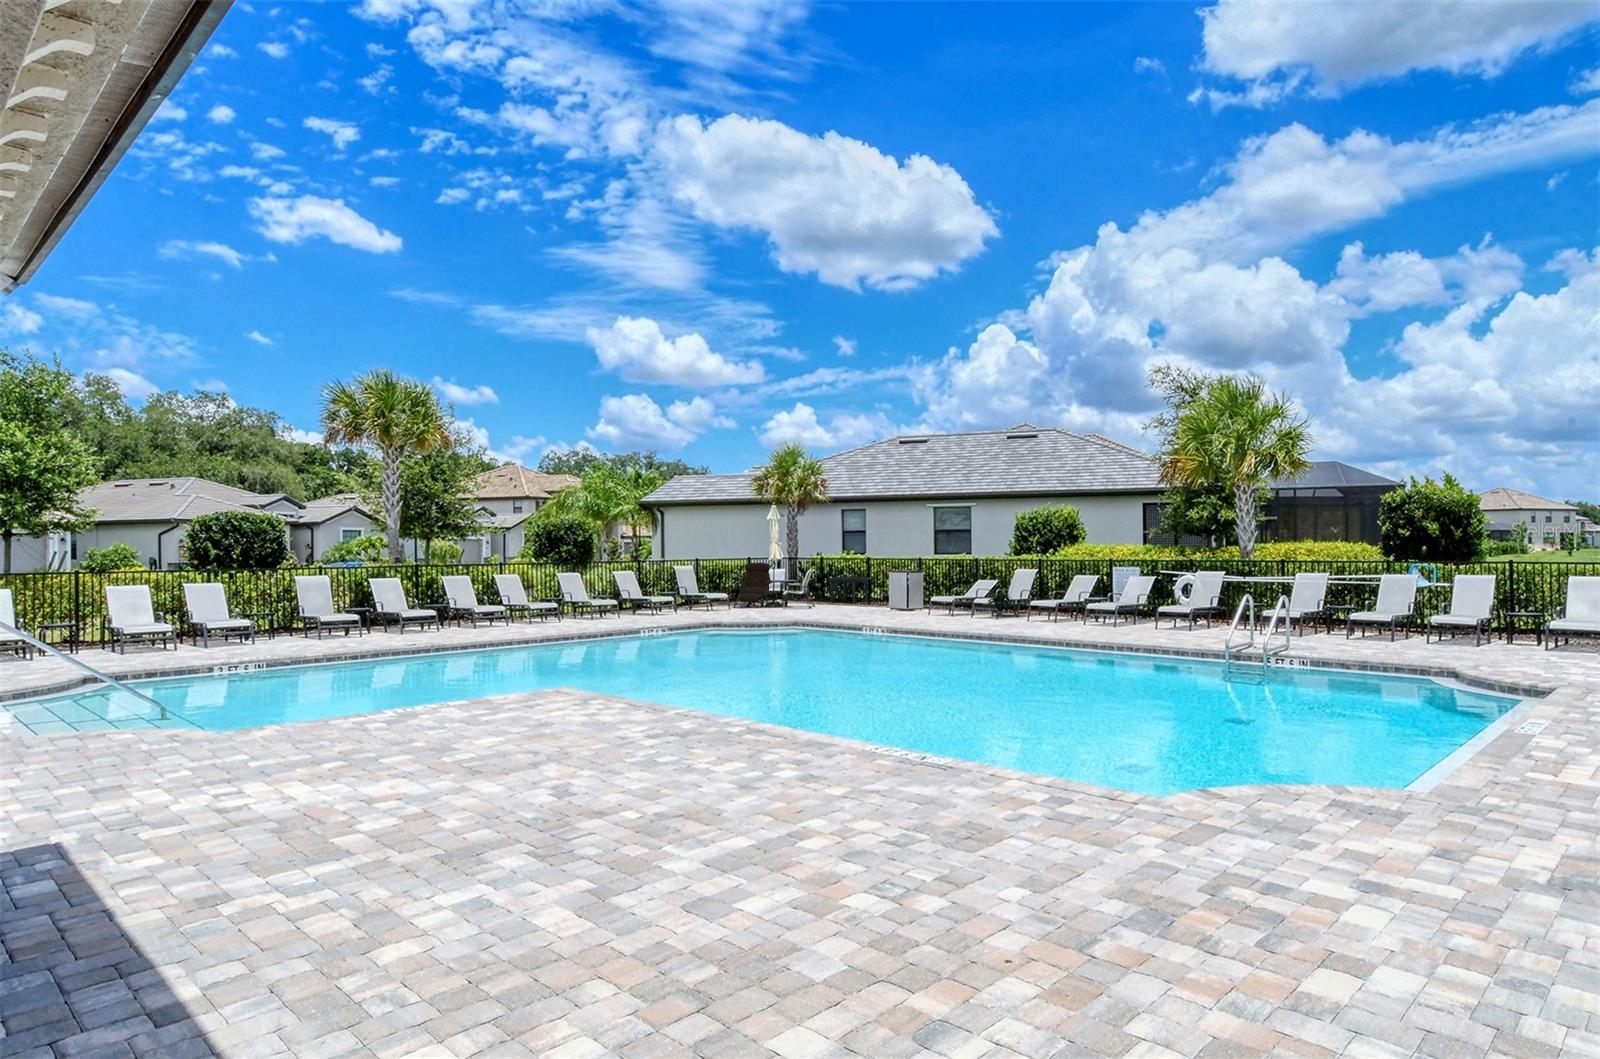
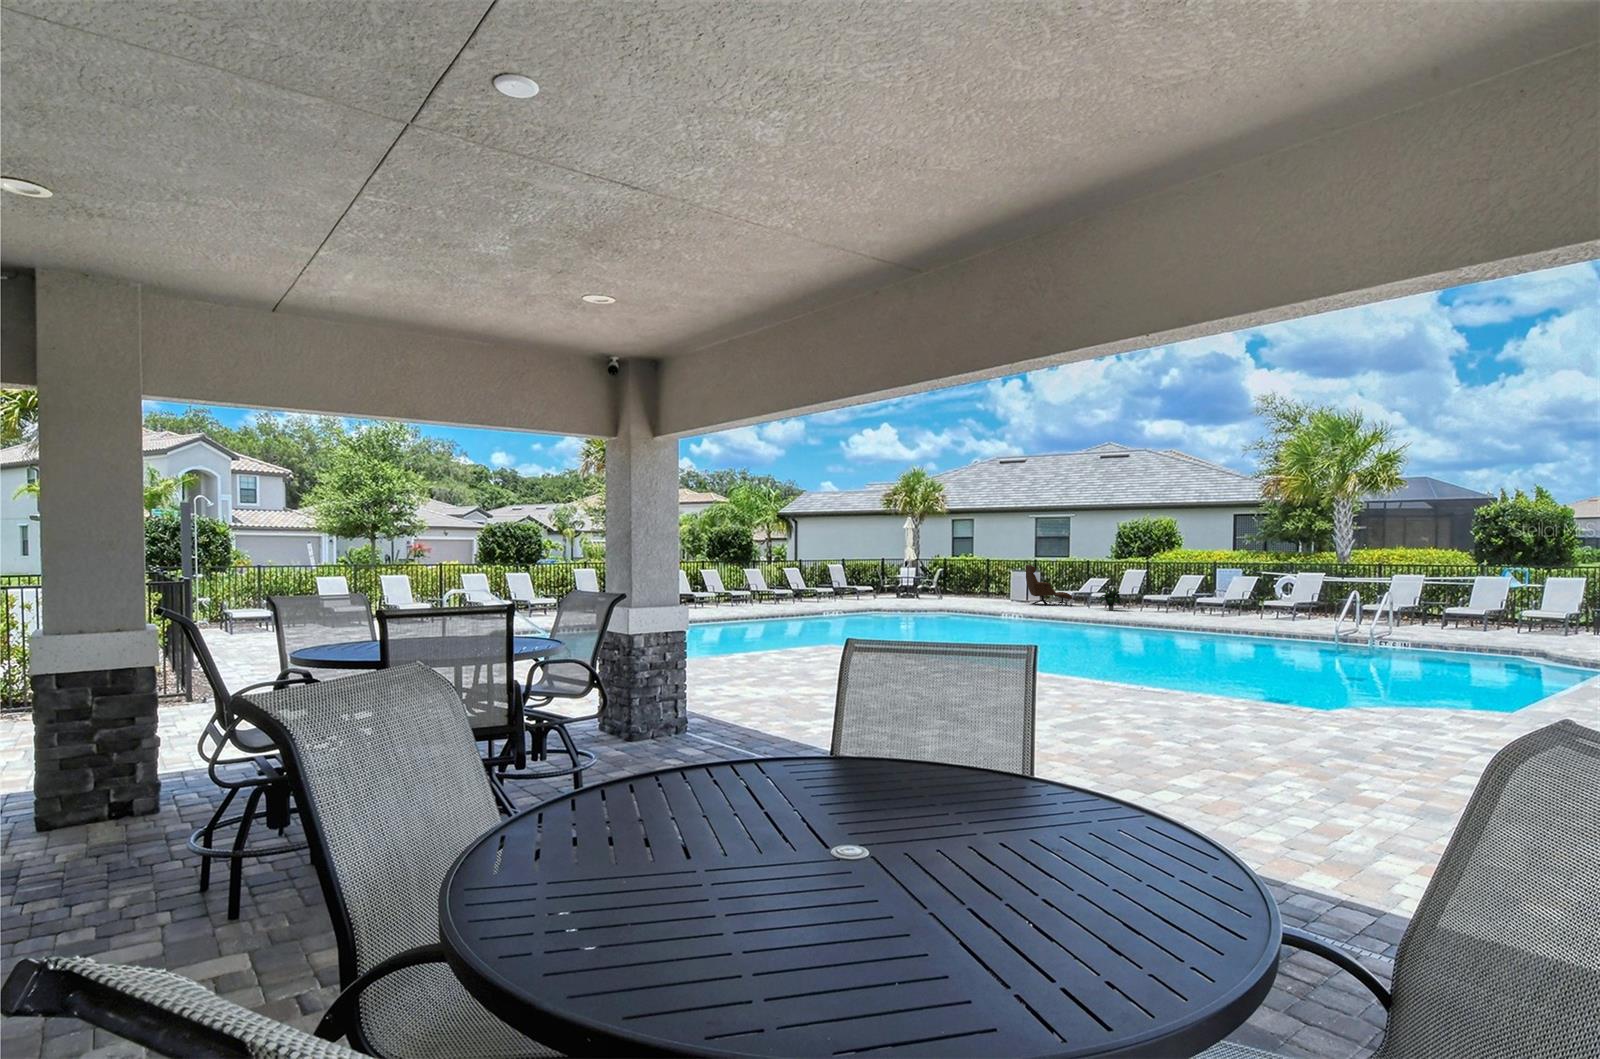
lounge chair: present [738,563,772,608] -> present [1025,565,1072,605]
round table: present [829,577,870,603] -> none [947,577,985,600]

